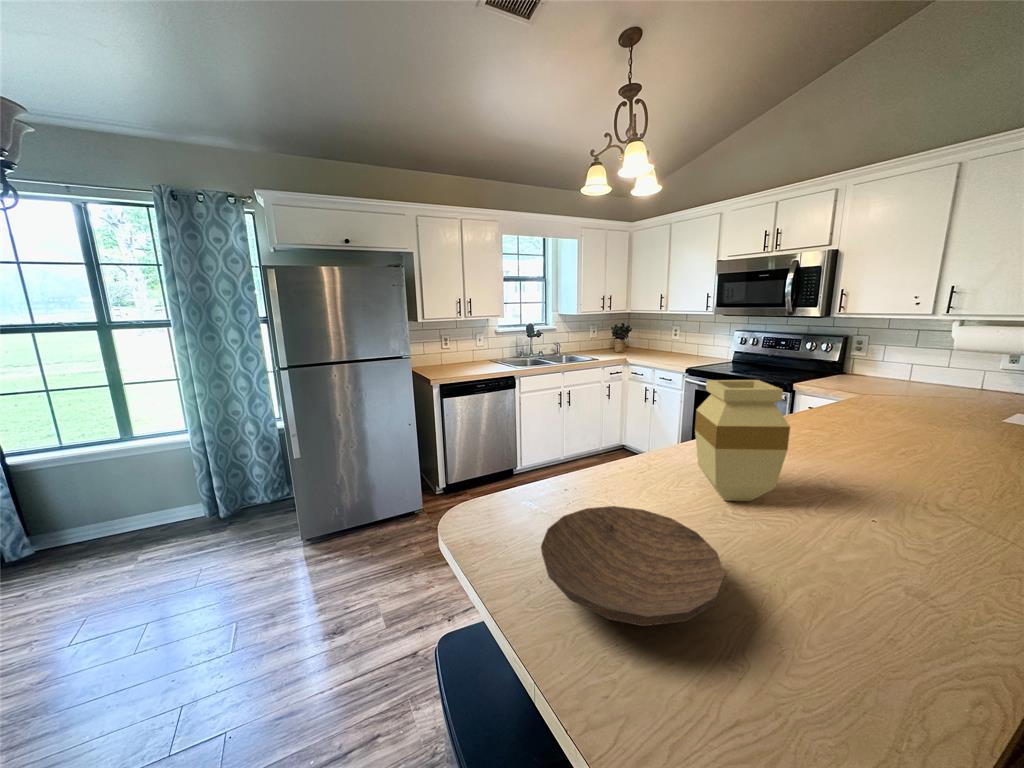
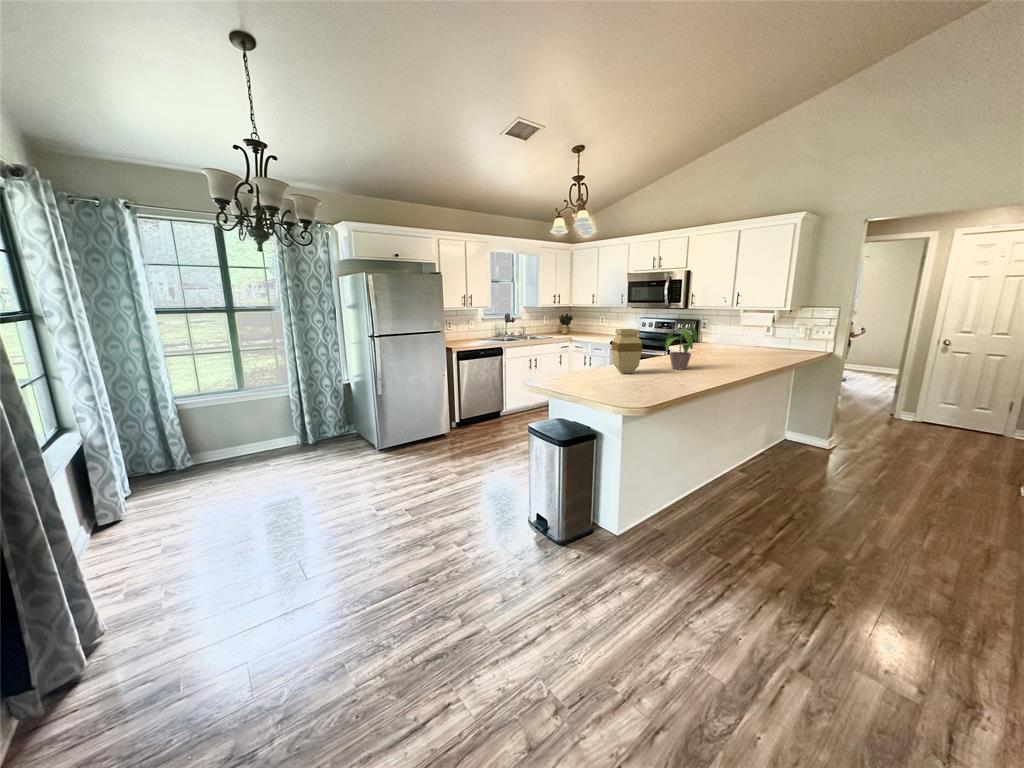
potted plant: none [813,368,968,487] -> present [665,327,697,370]
wooden bowl: present [541,506,724,626] -> none [567,367,617,388]

